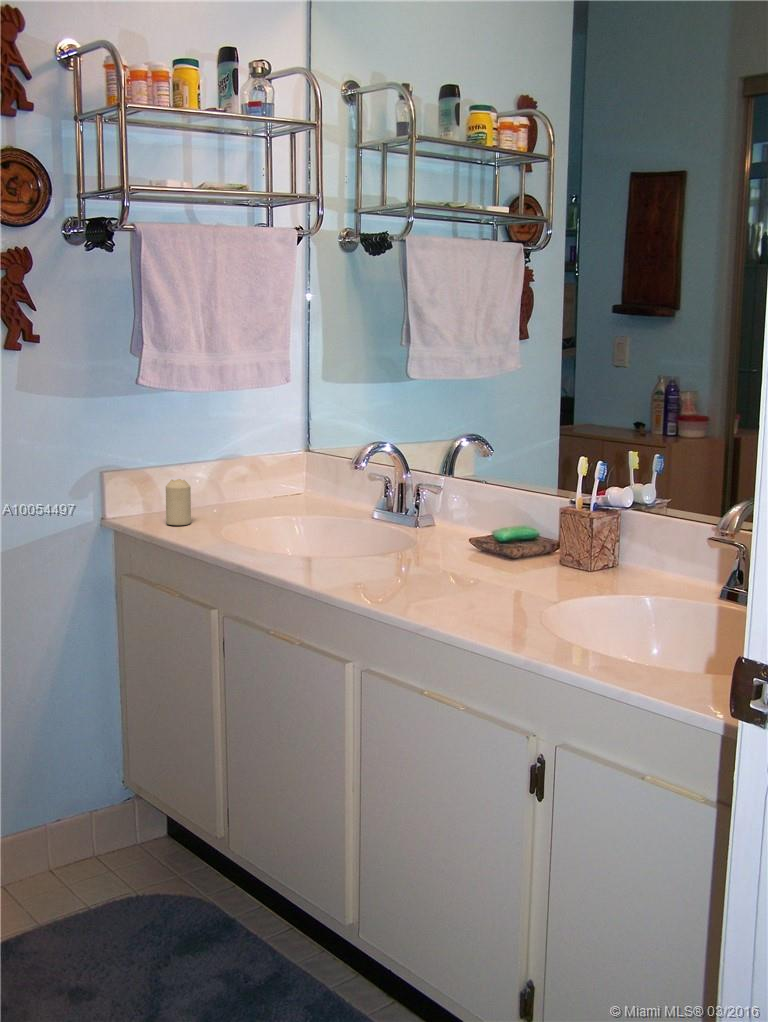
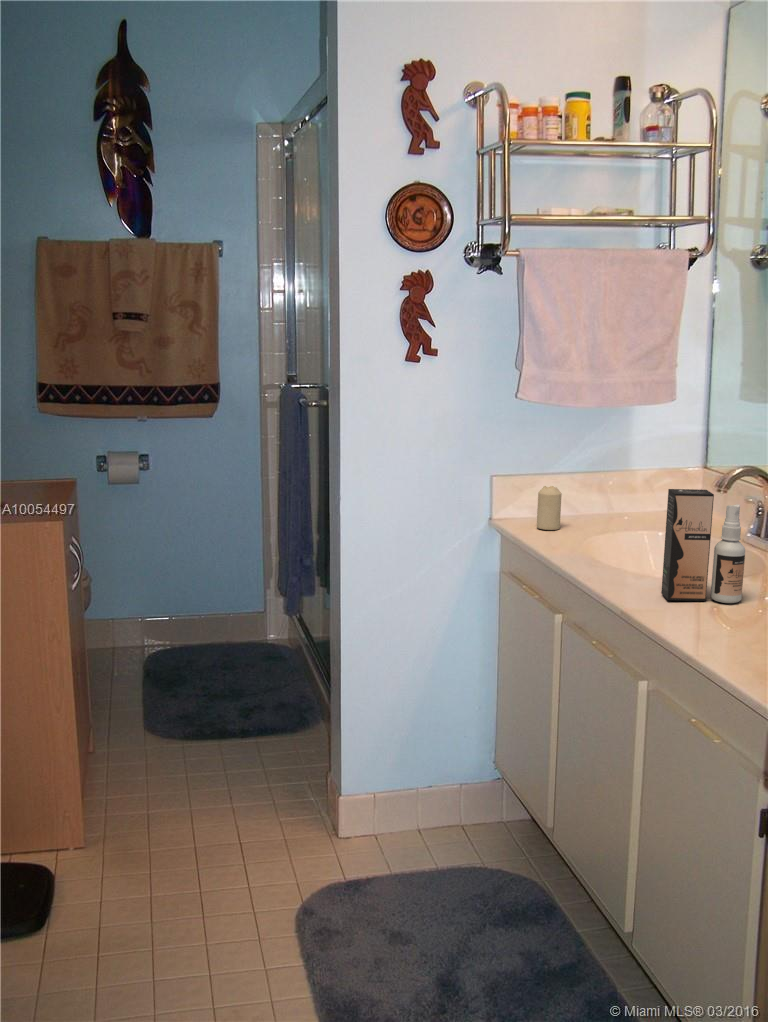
spray bottle: none [346,466,425,581] -> present [661,489,745,603]

